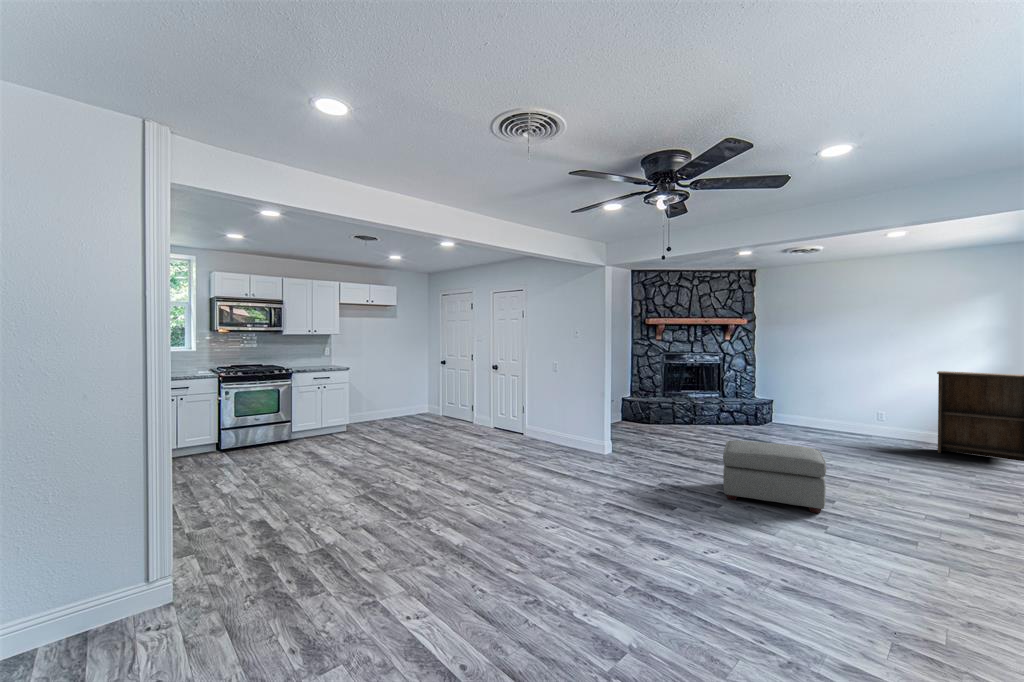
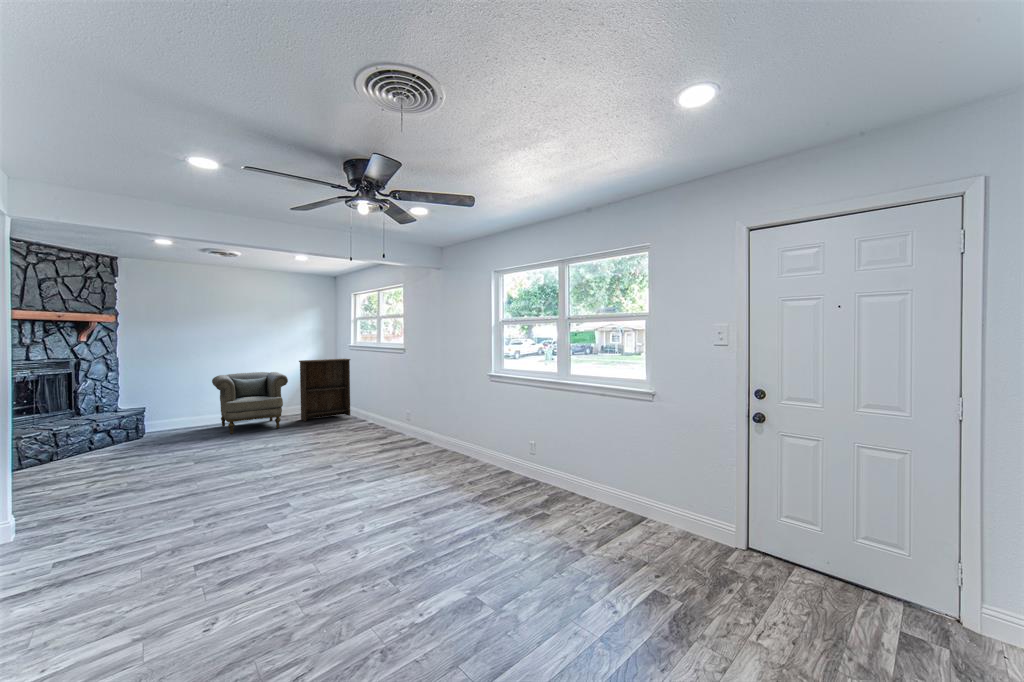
armchair: none [817,379,913,450] -> present [212,372,288,434]
ottoman: present [723,440,826,513] -> none [247,429,351,498]

